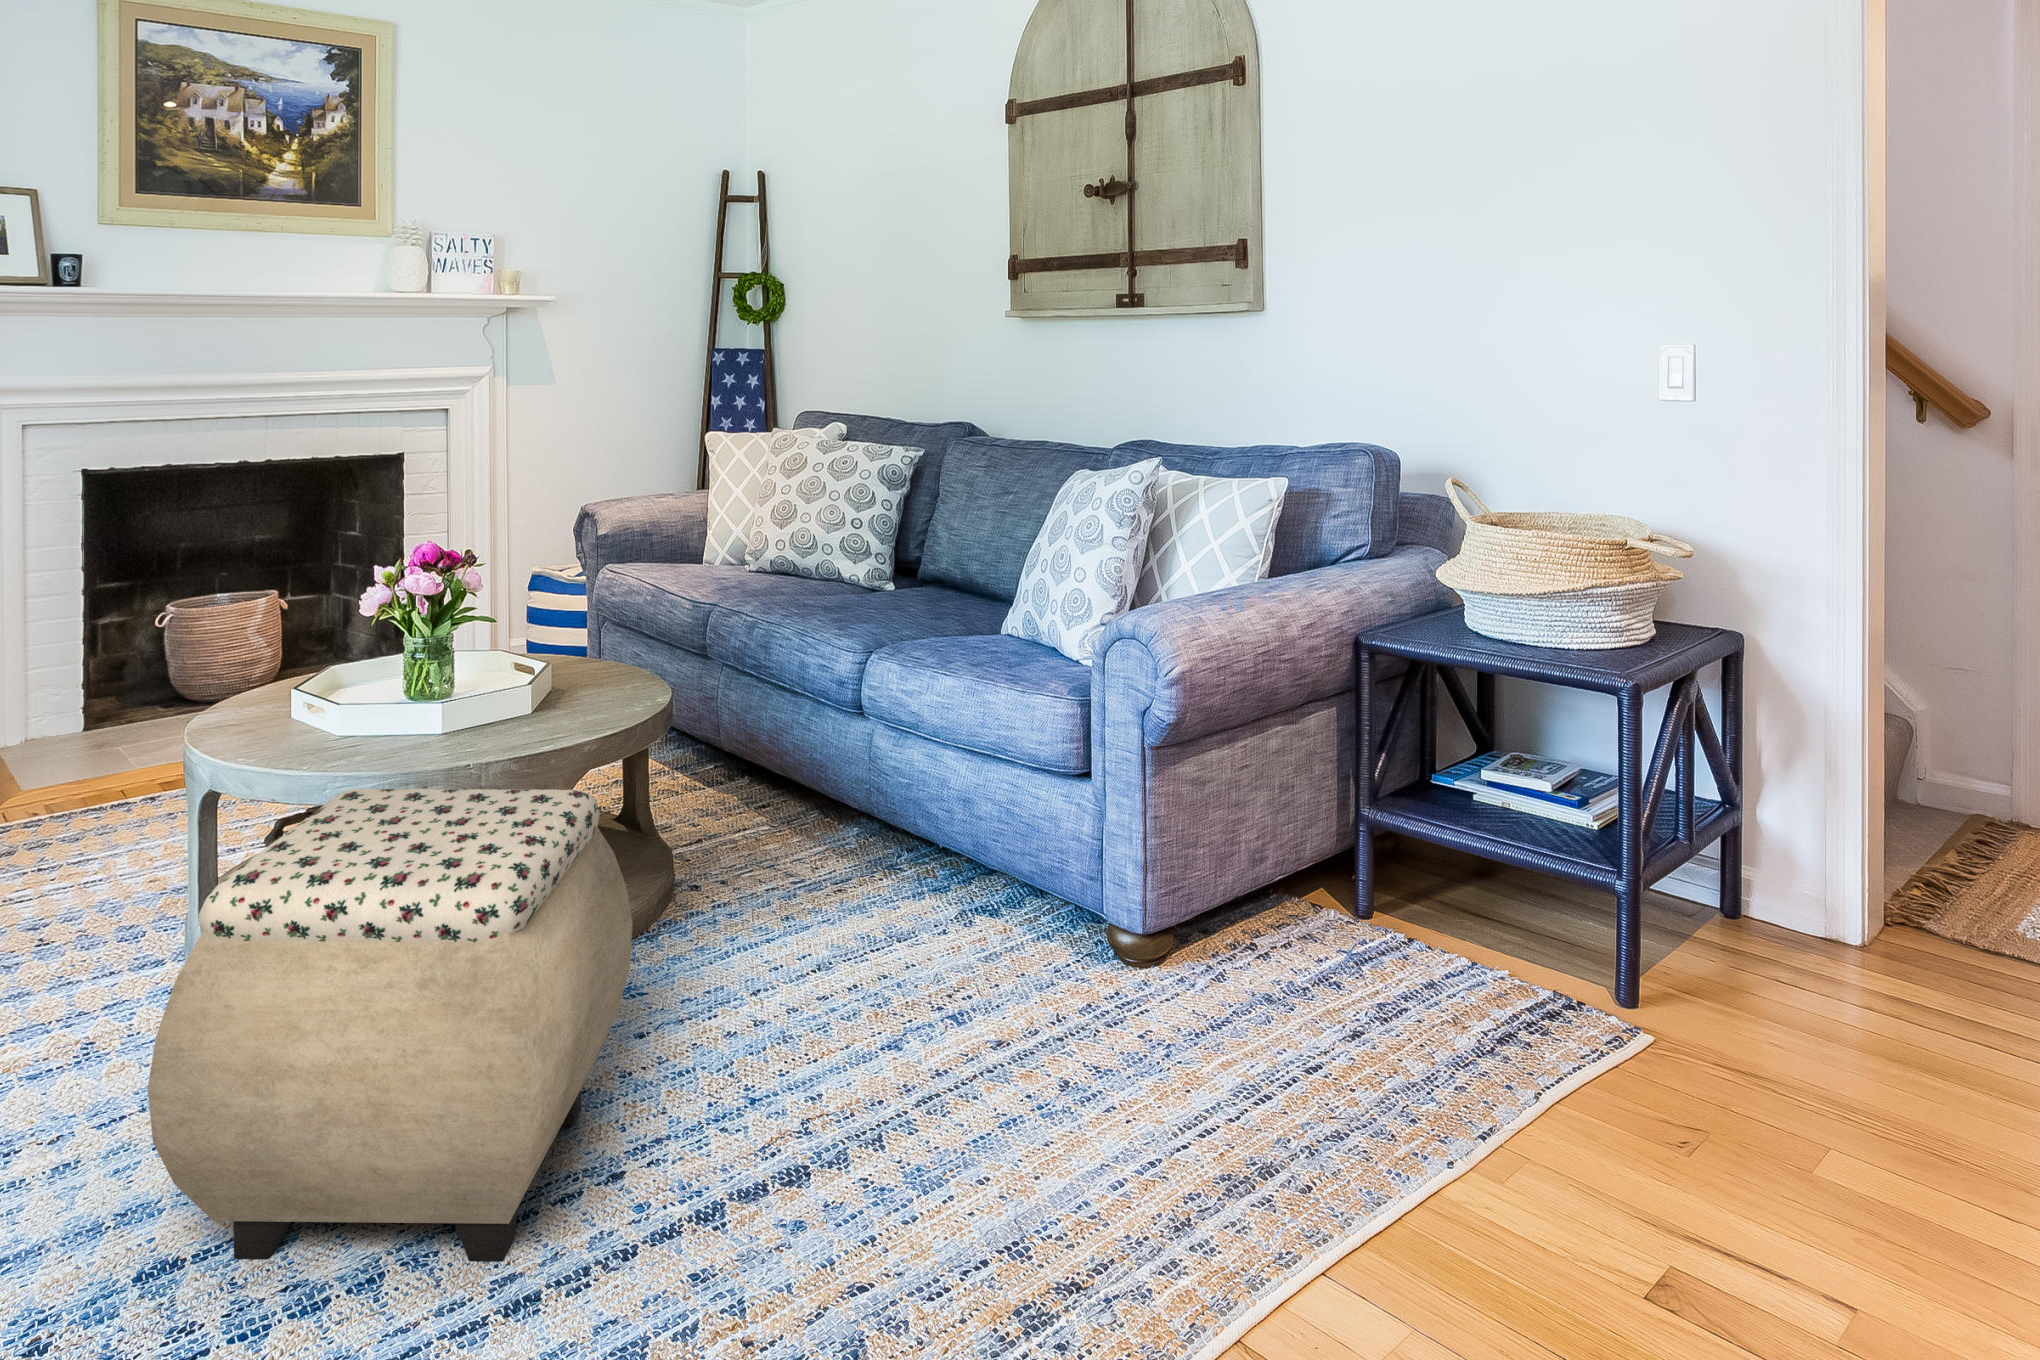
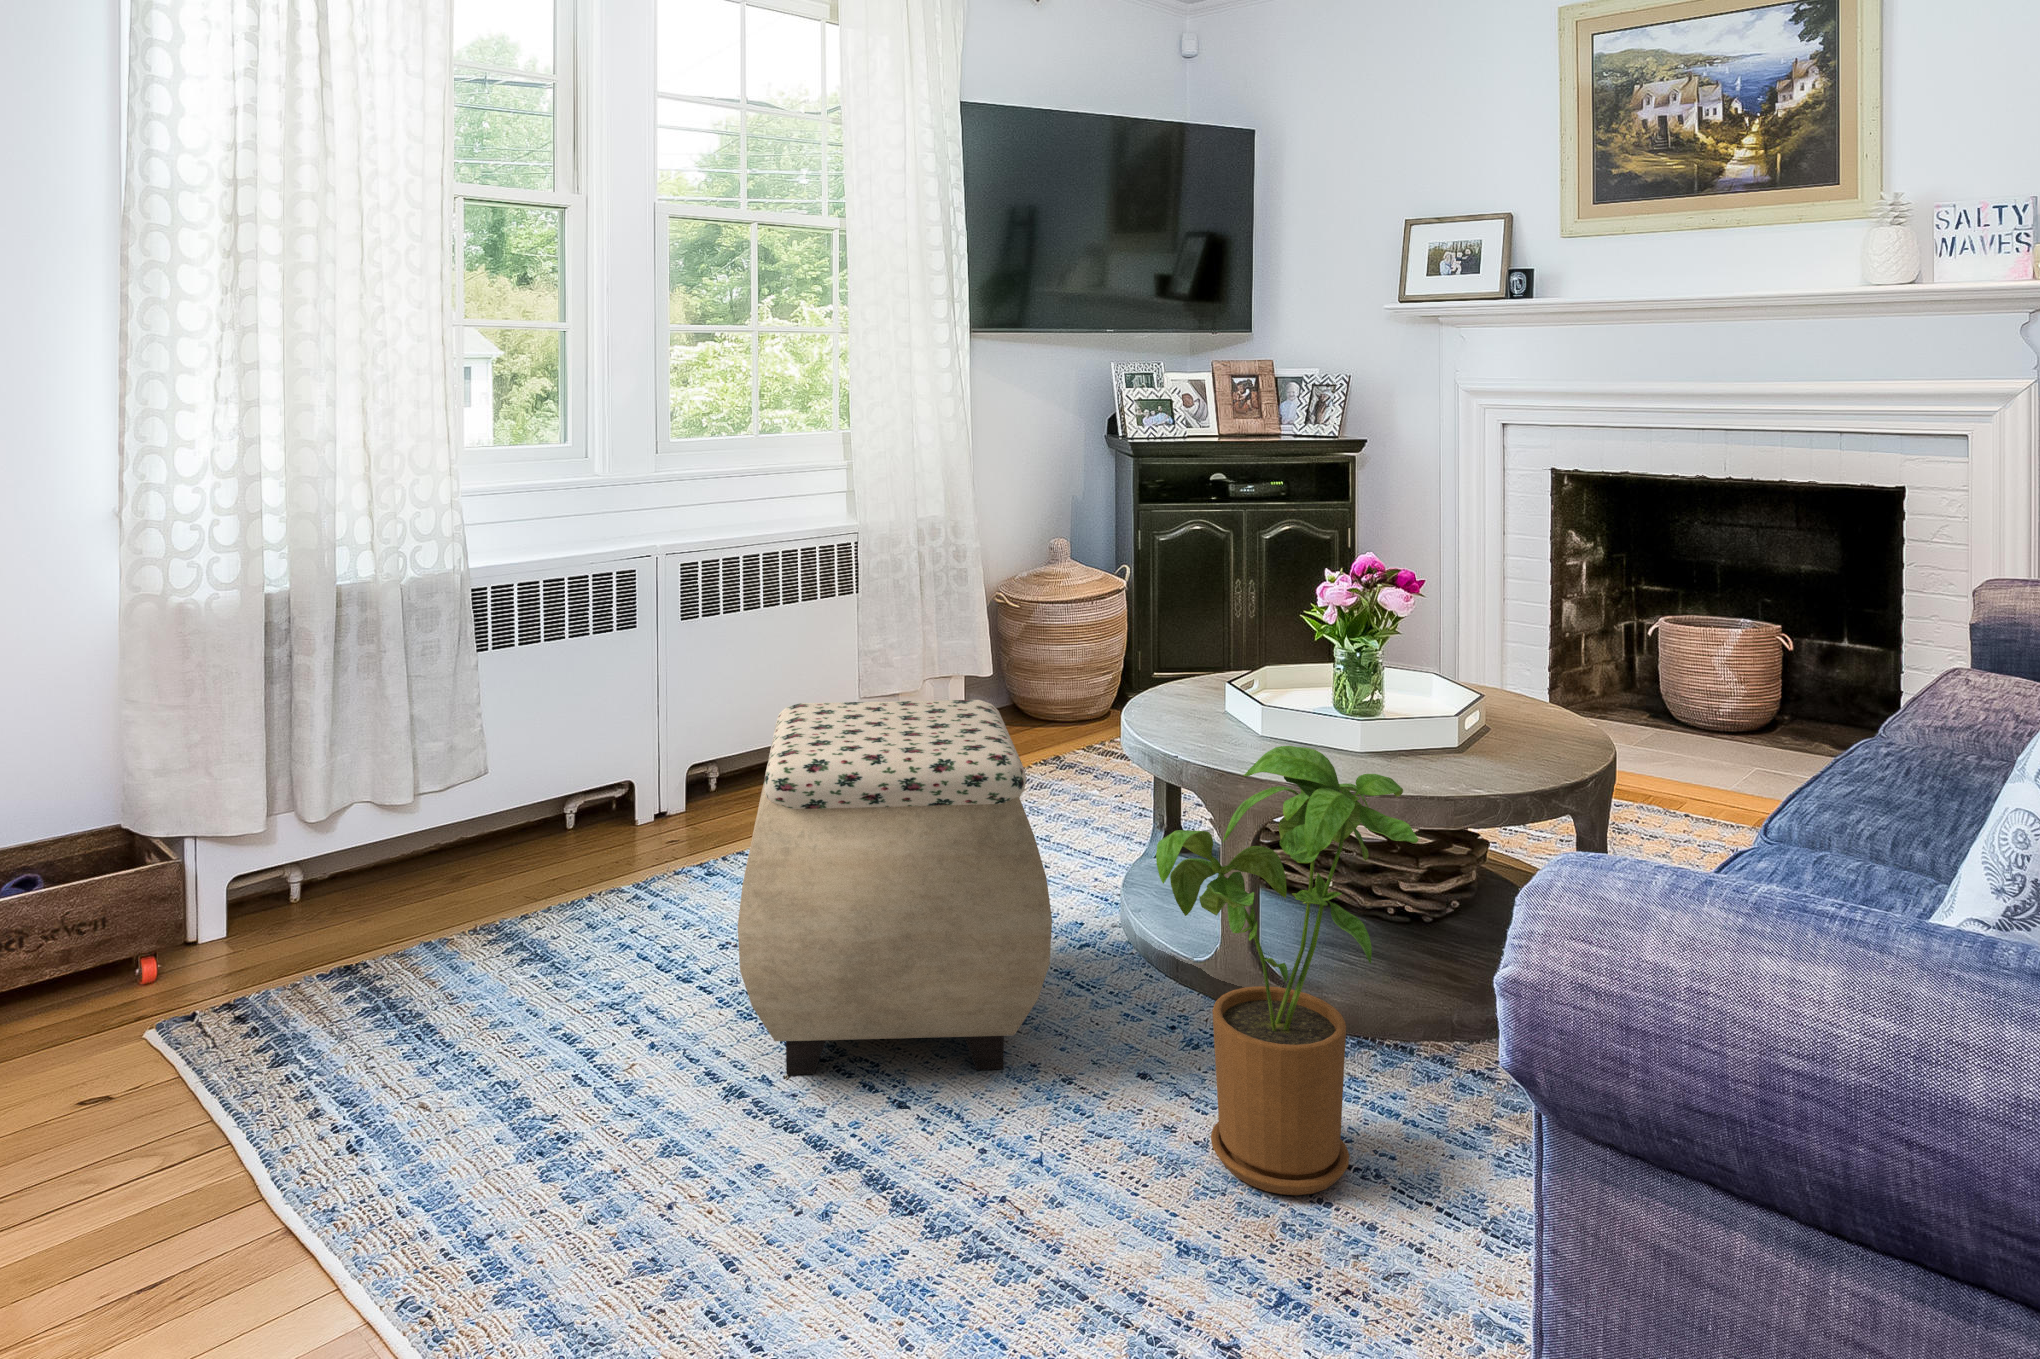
house plant: none [704,664,896,1020] -> present [1156,746,1418,1195]

